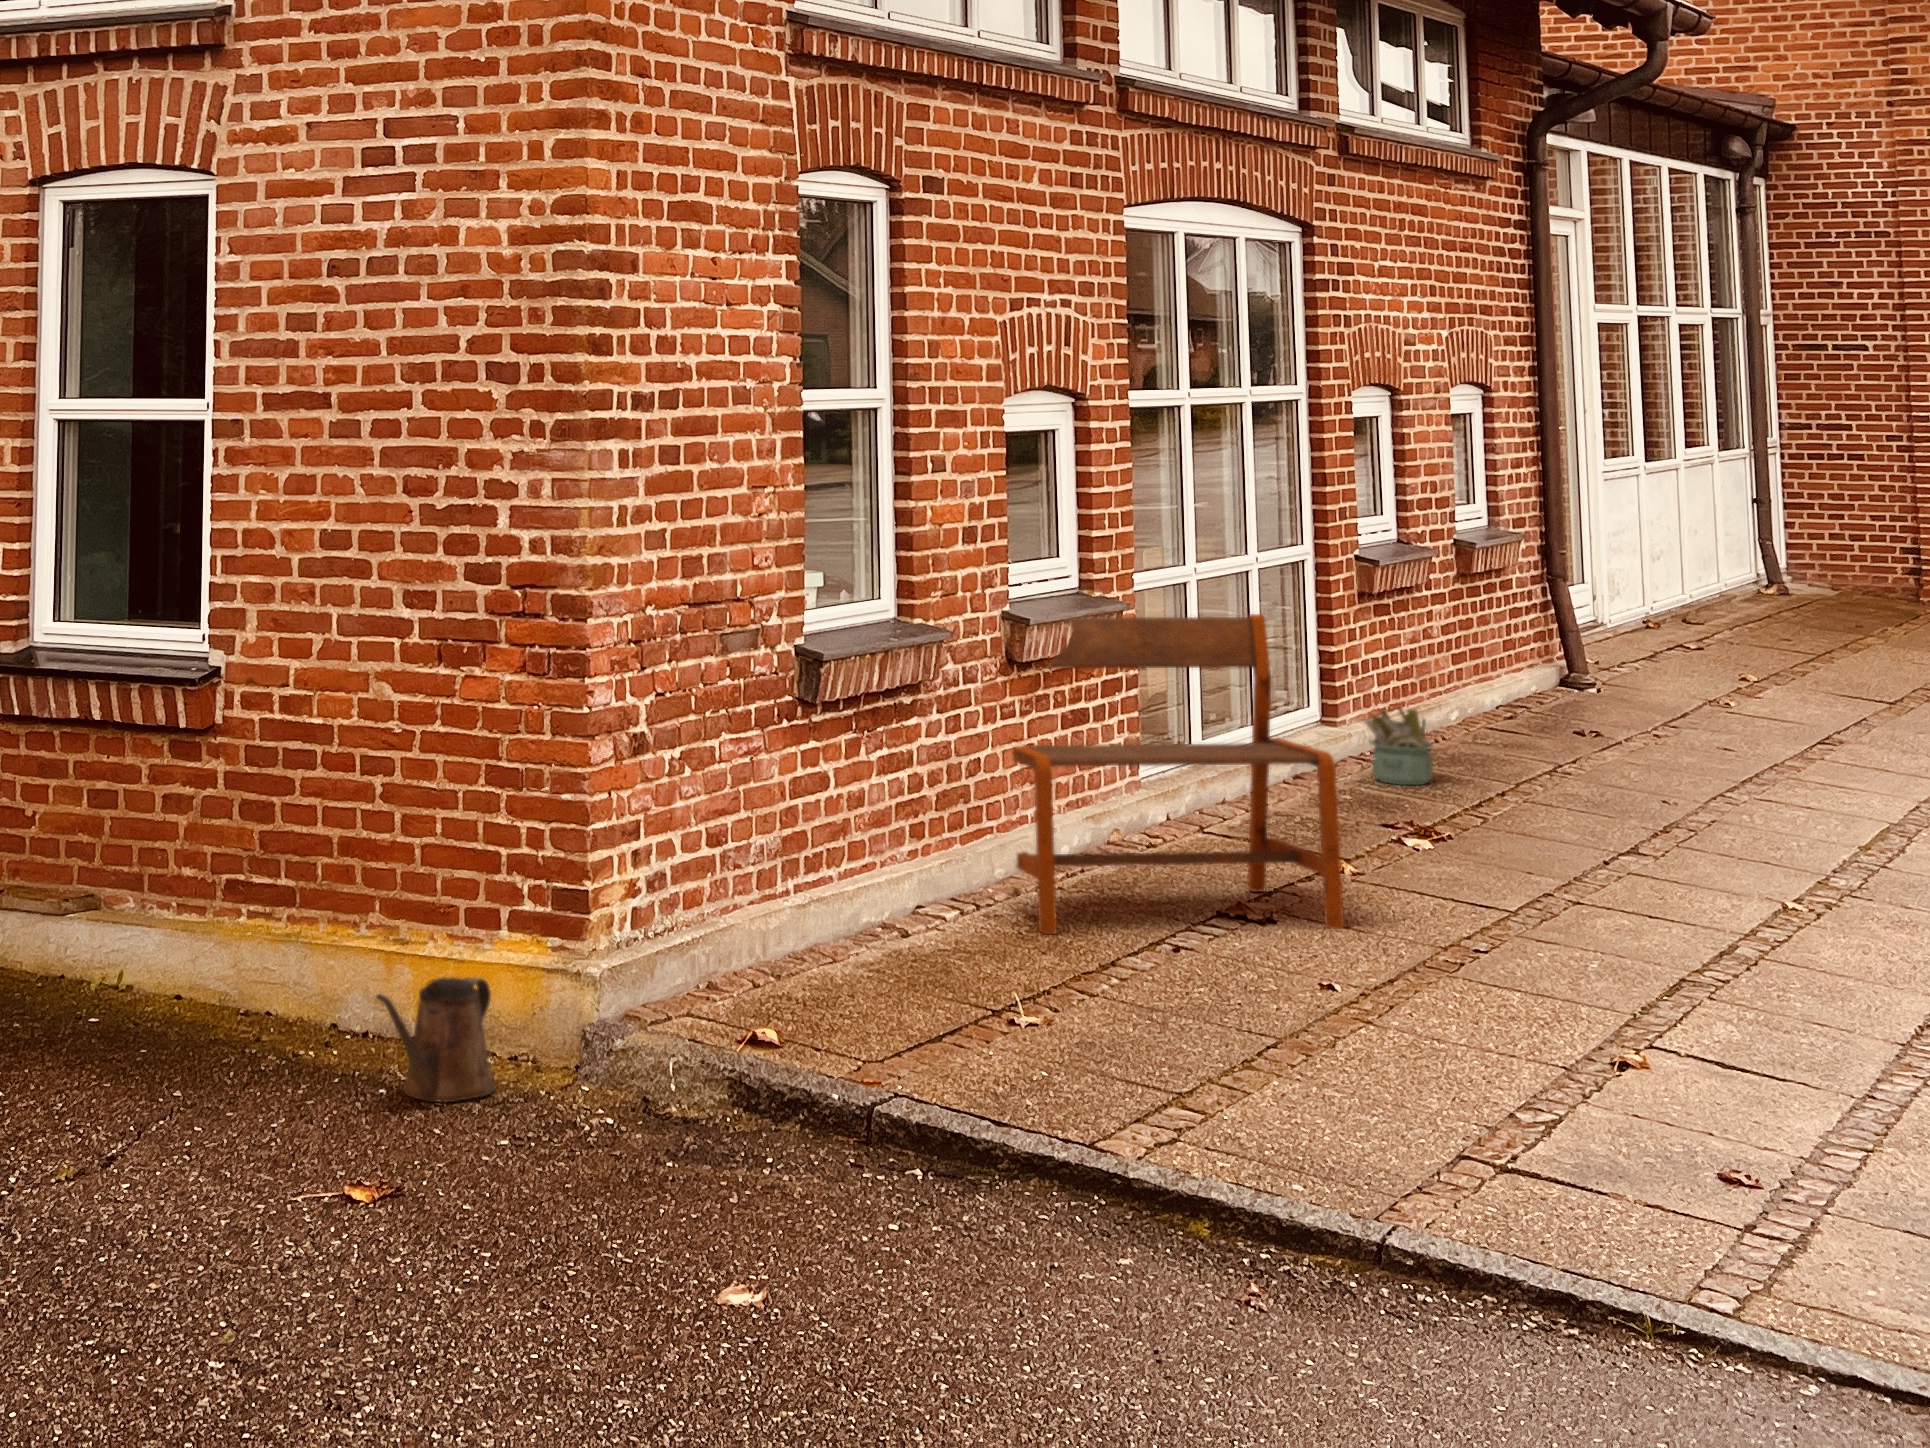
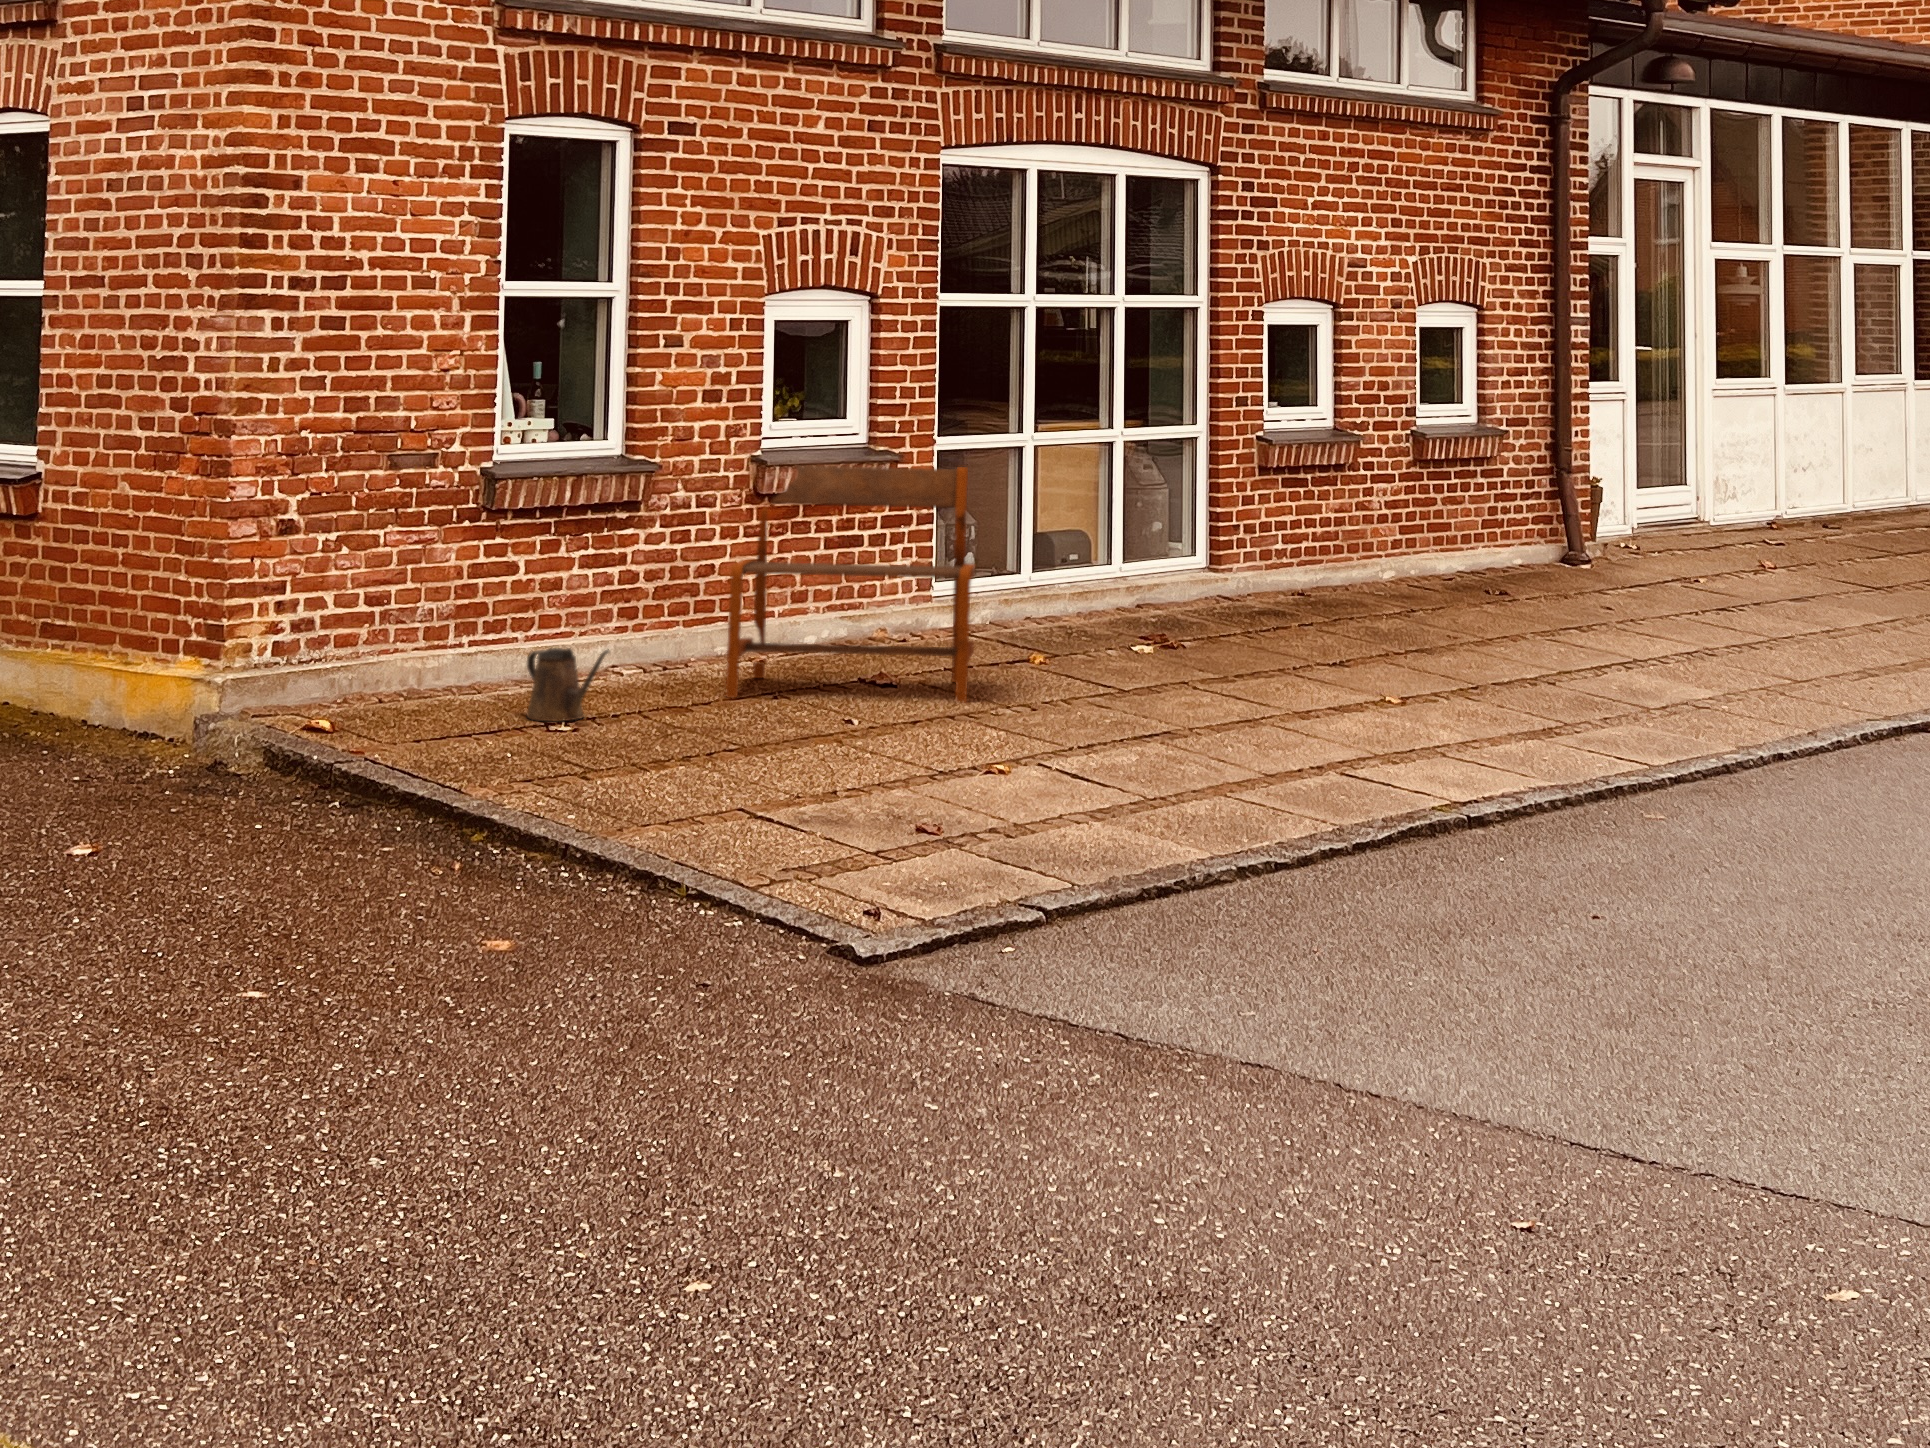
decorative plant: present [1364,708,1434,785] -> none [1245,568,1302,632]
watering can: present [376,977,495,1102] -> present [527,648,609,721]

